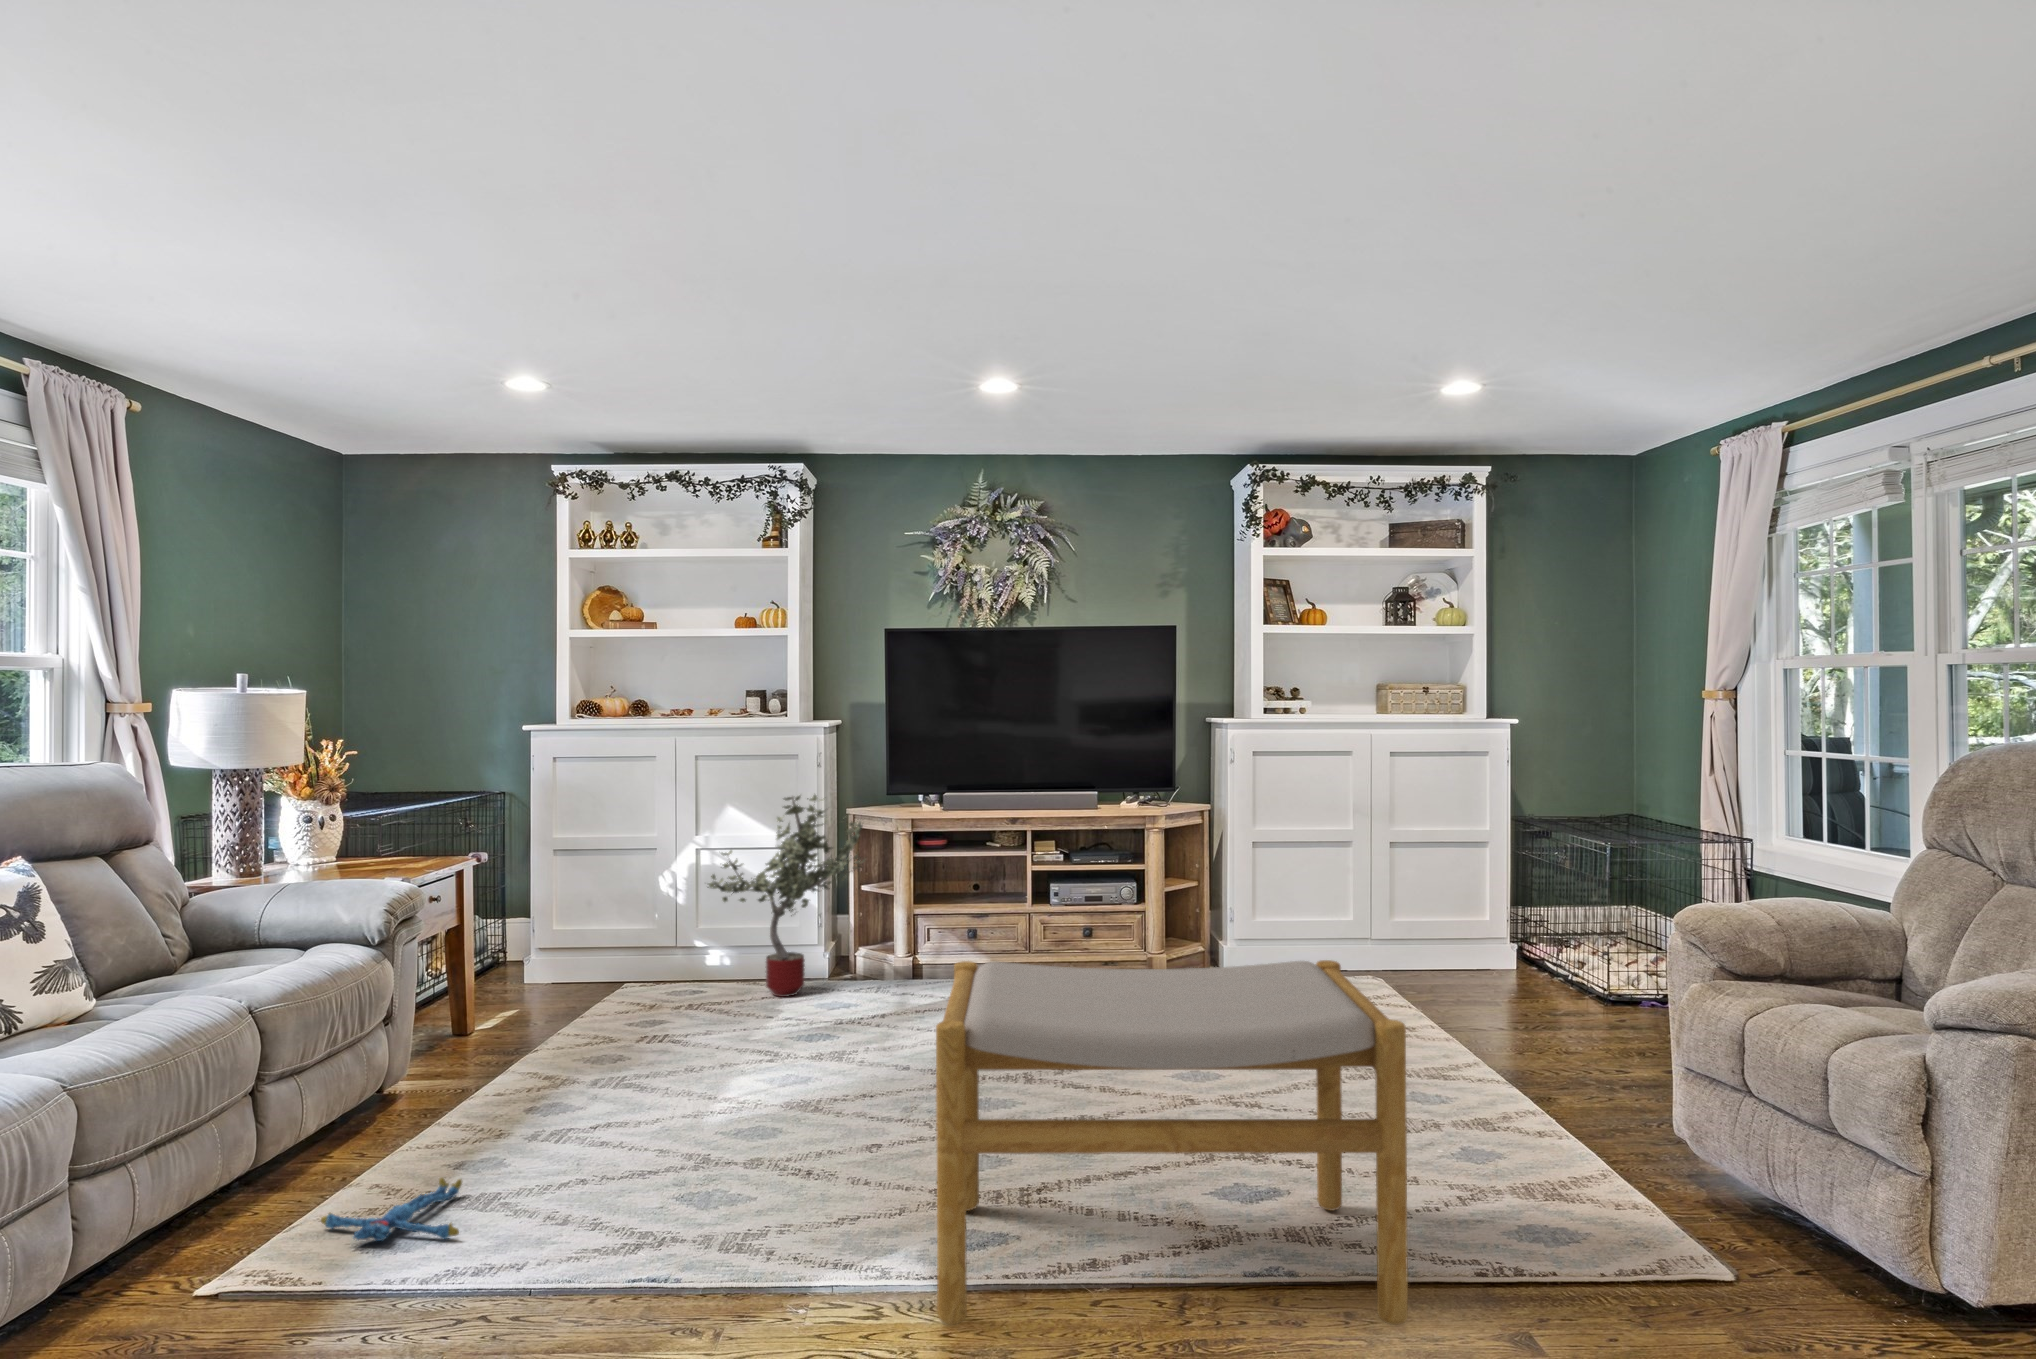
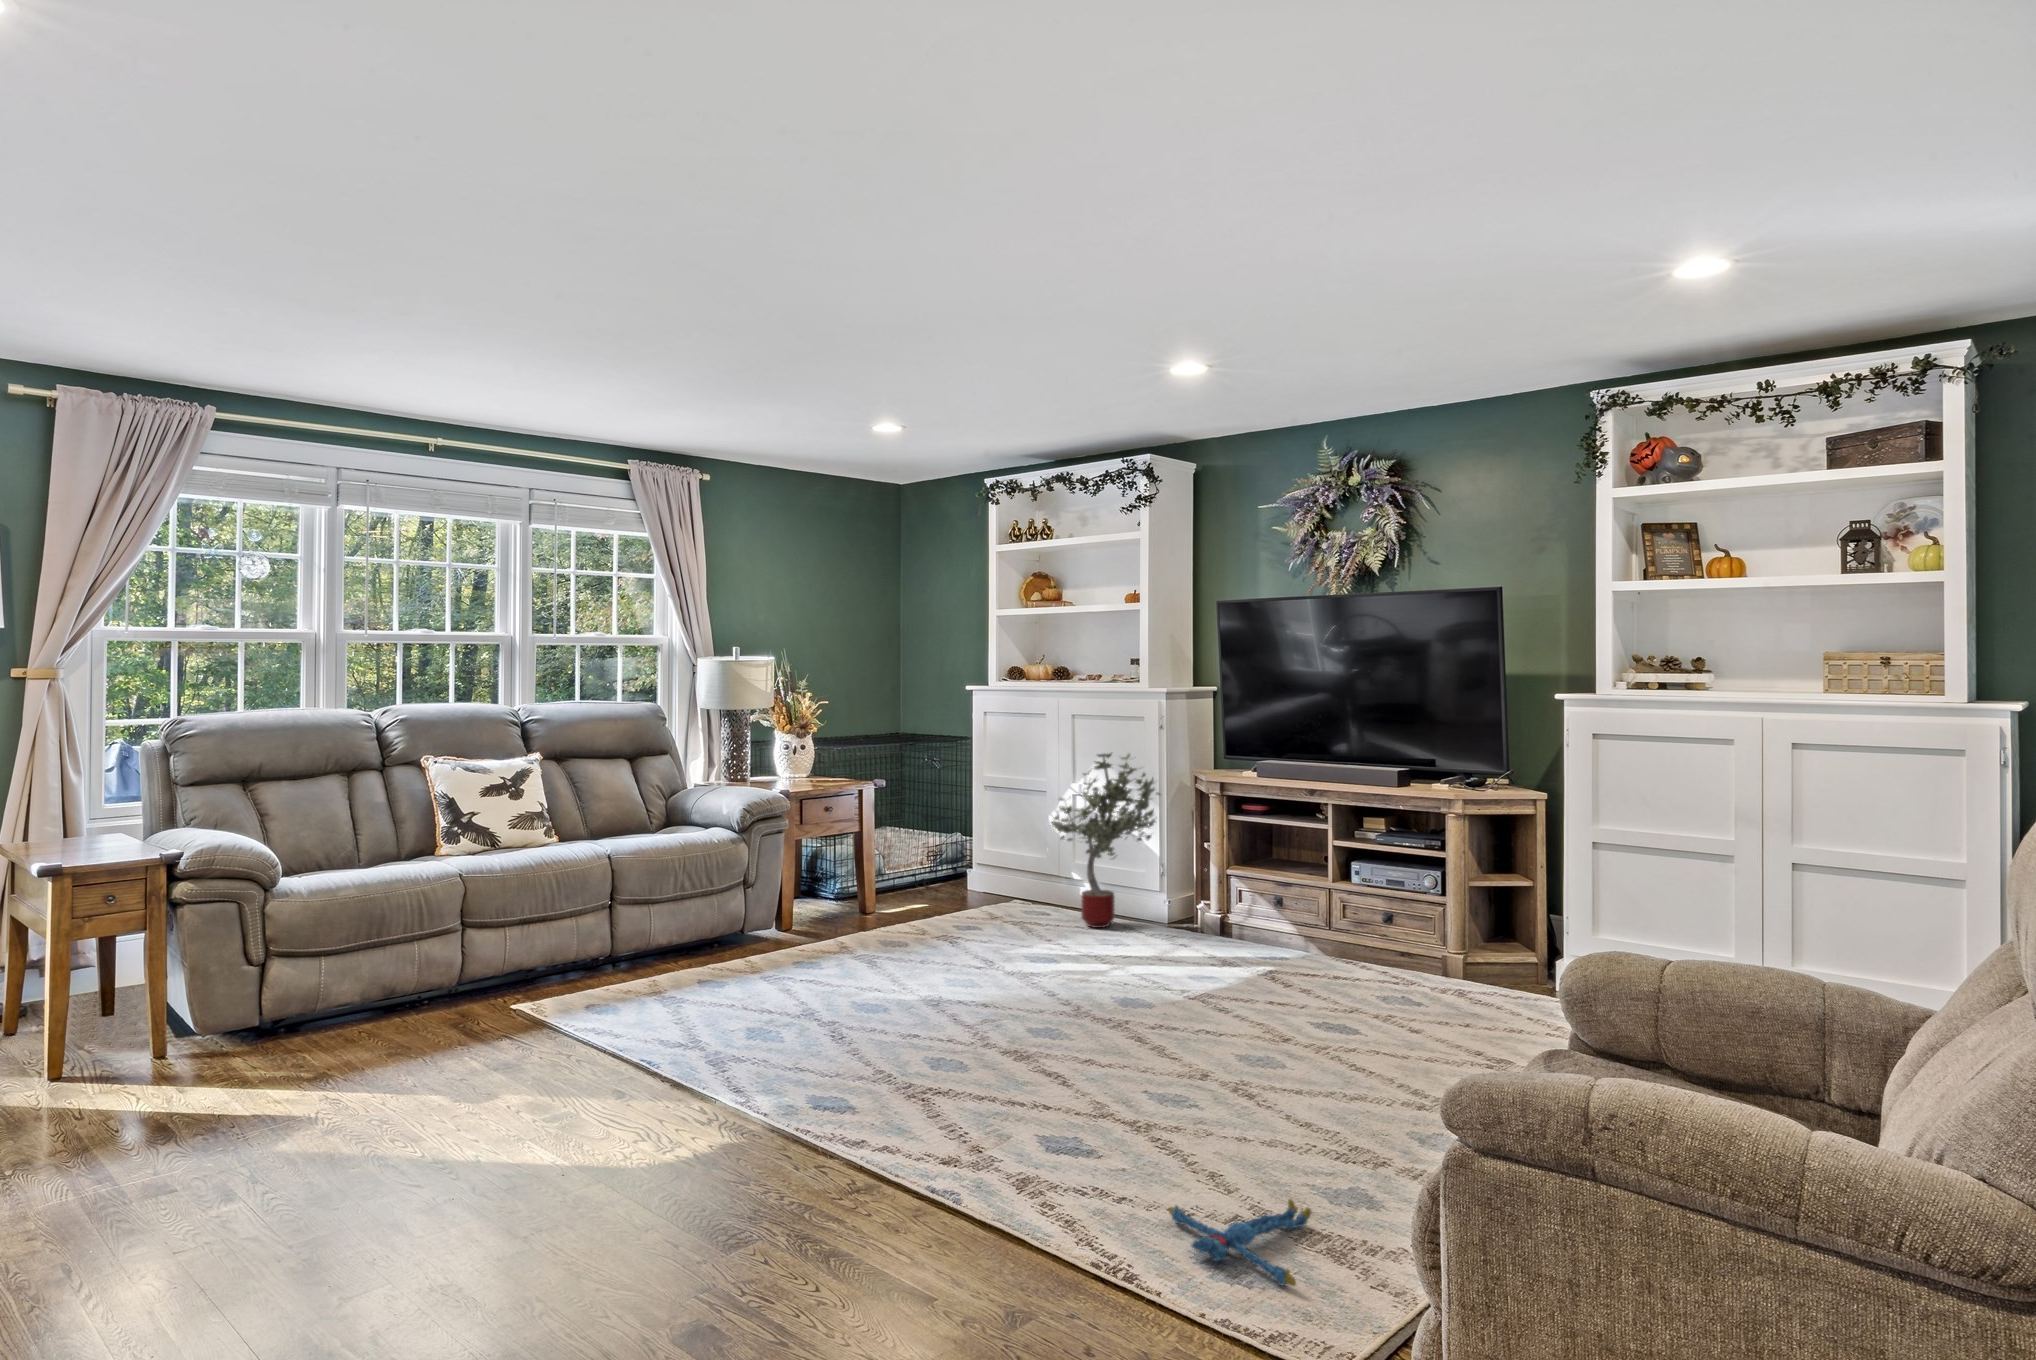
footstool: present [936,960,1408,1325] -> none [662,888,1087,1296]
plush toy: present [321,1178,462,1241] -> present [1169,1199,1312,1286]

